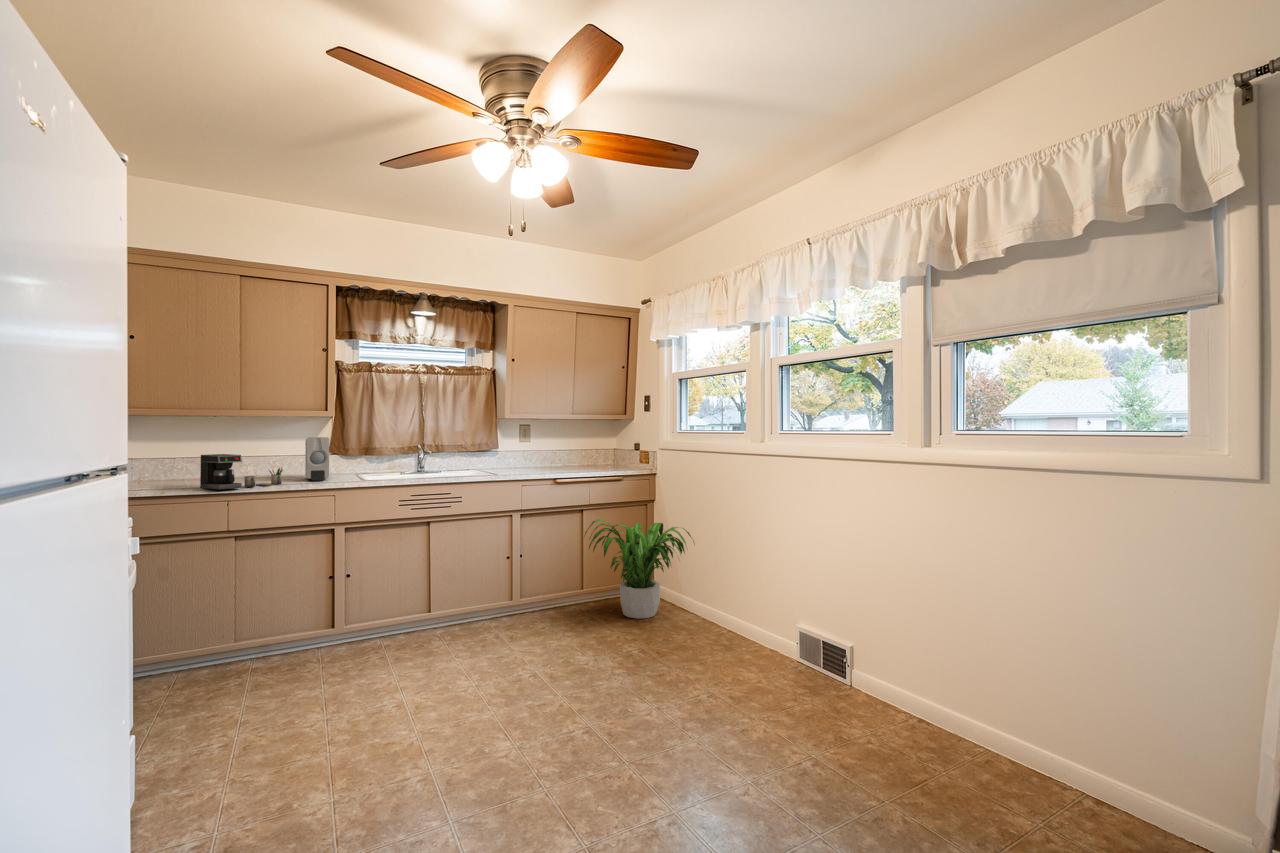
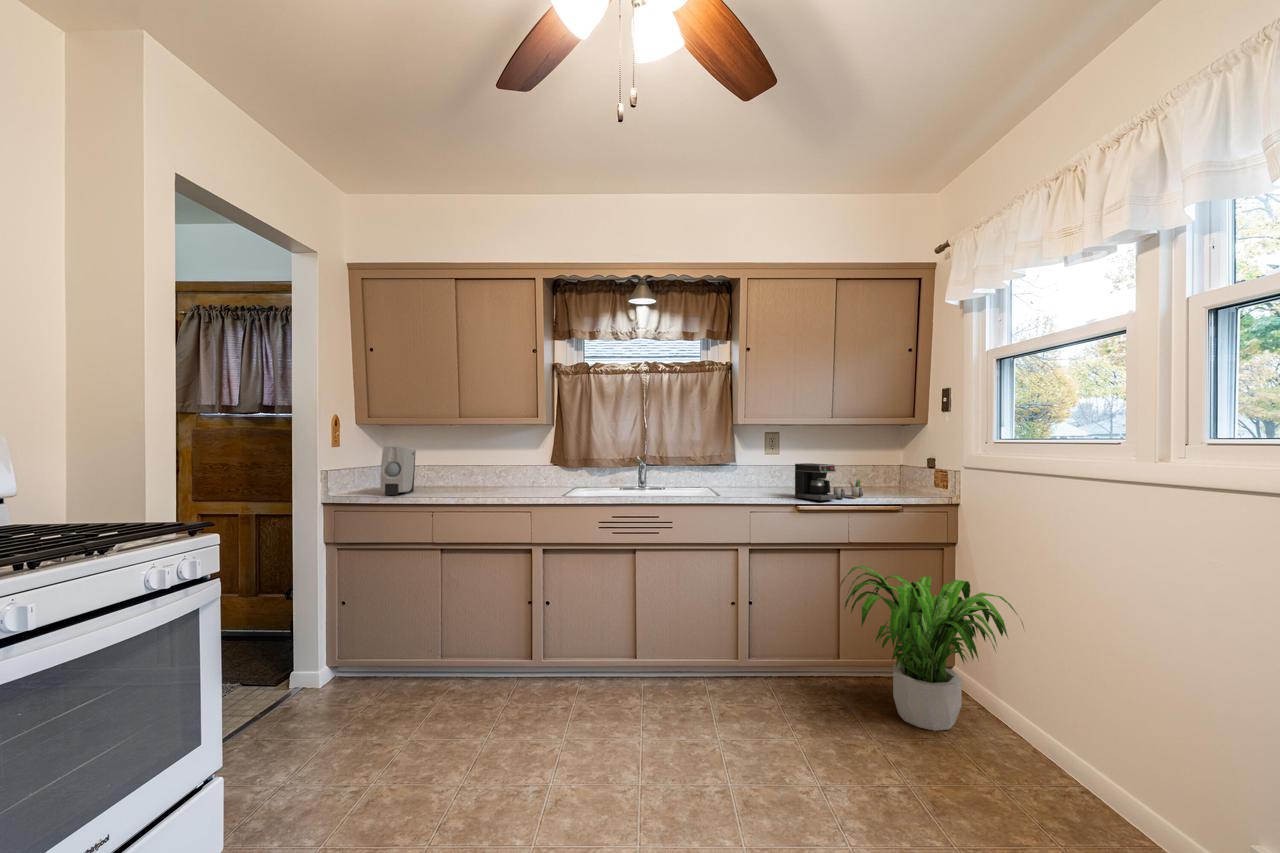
soap dispenser: present [305,437,329,481] -> present [380,446,416,495]
coffee maker: present [200,454,283,490] -> present [795,463,863,500]

